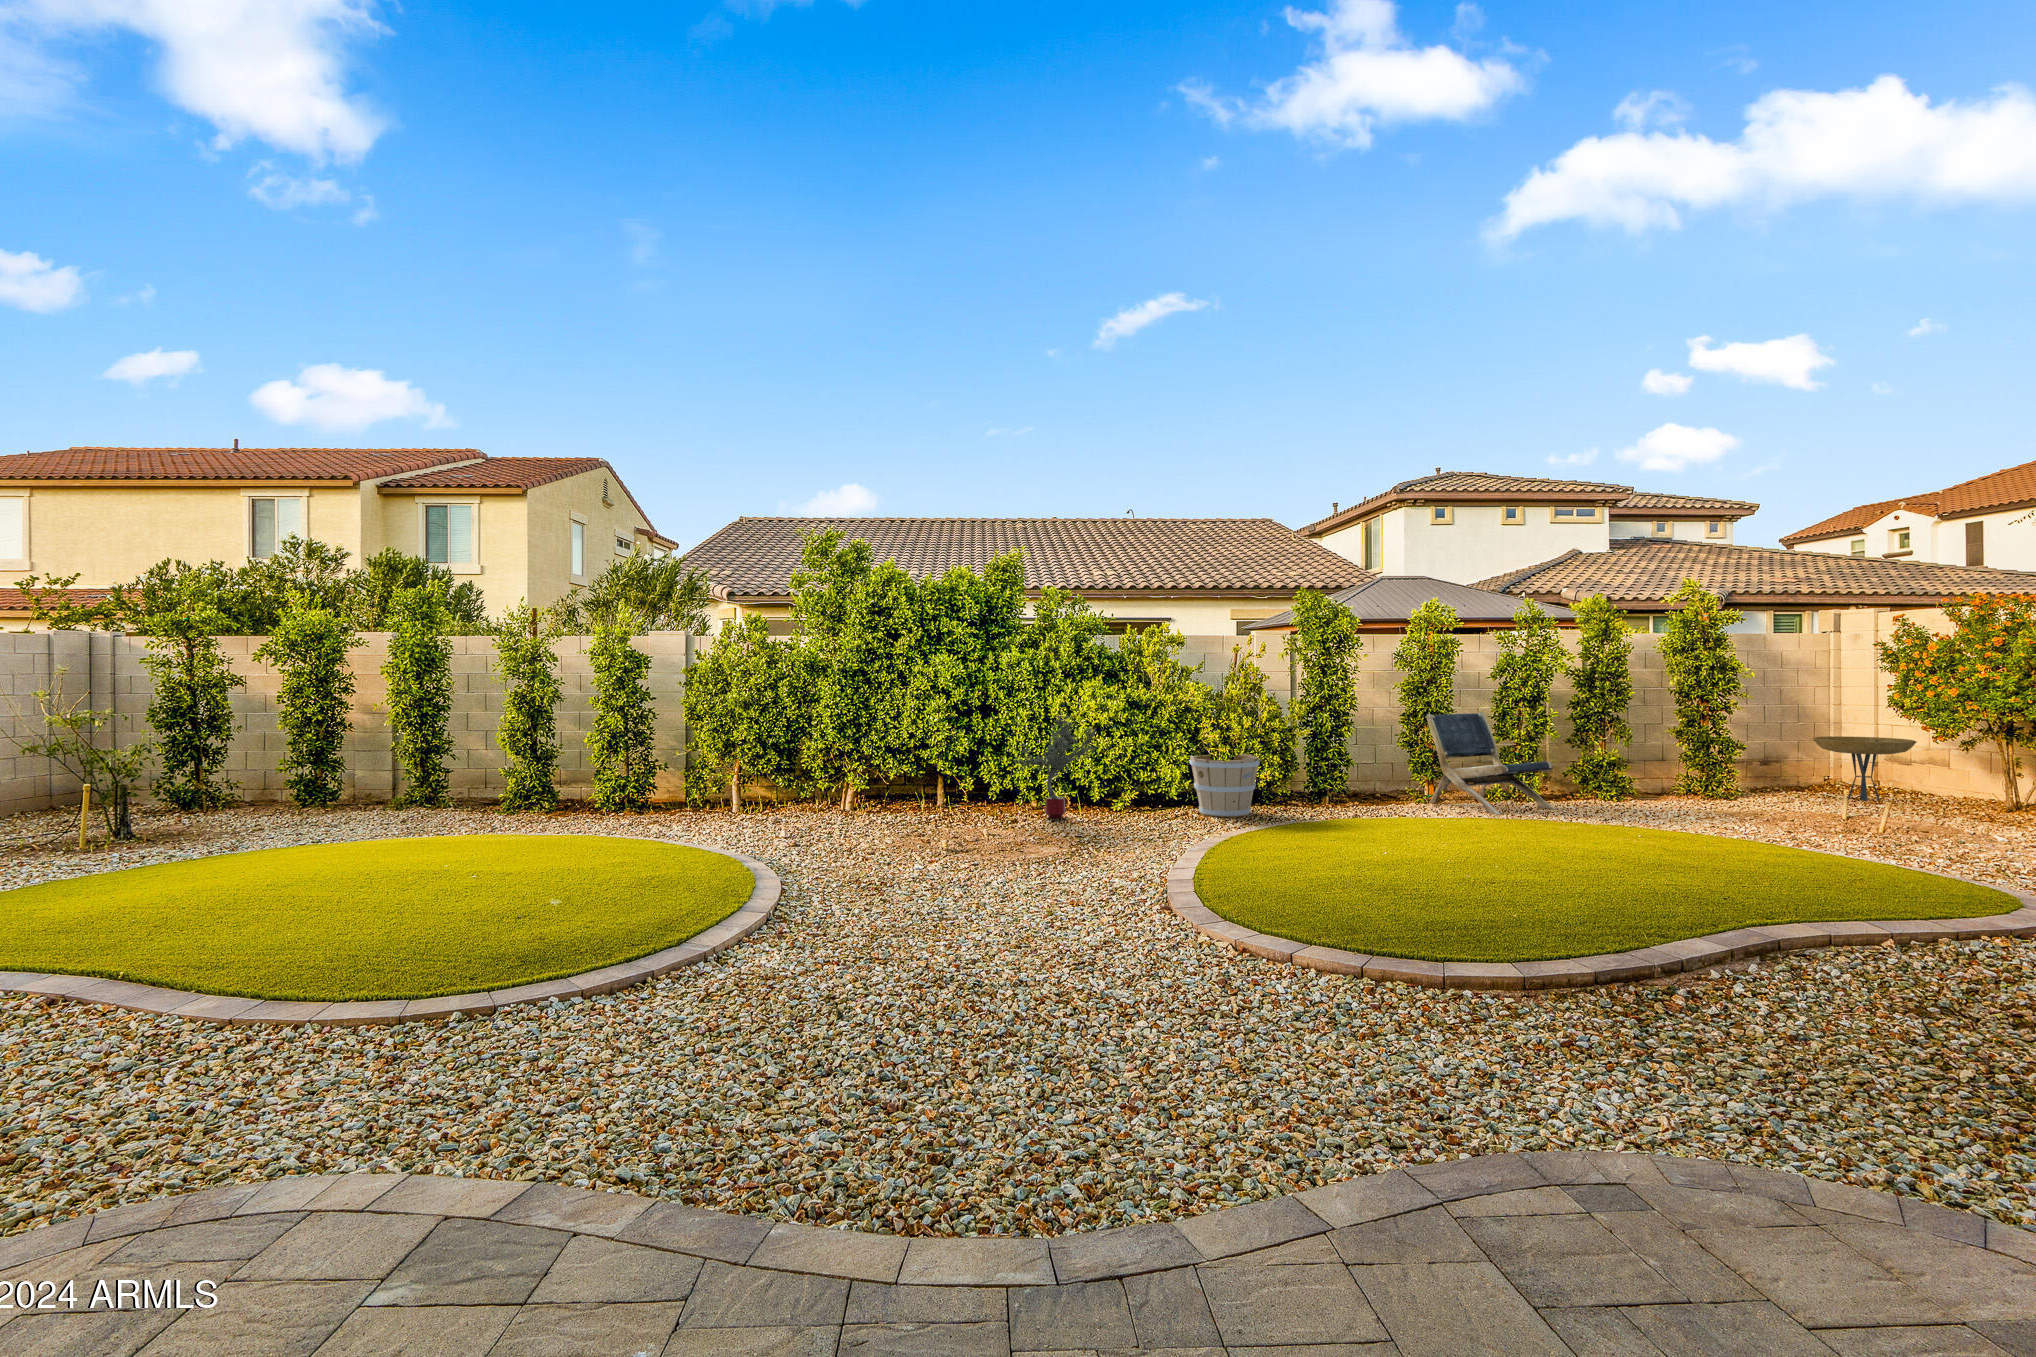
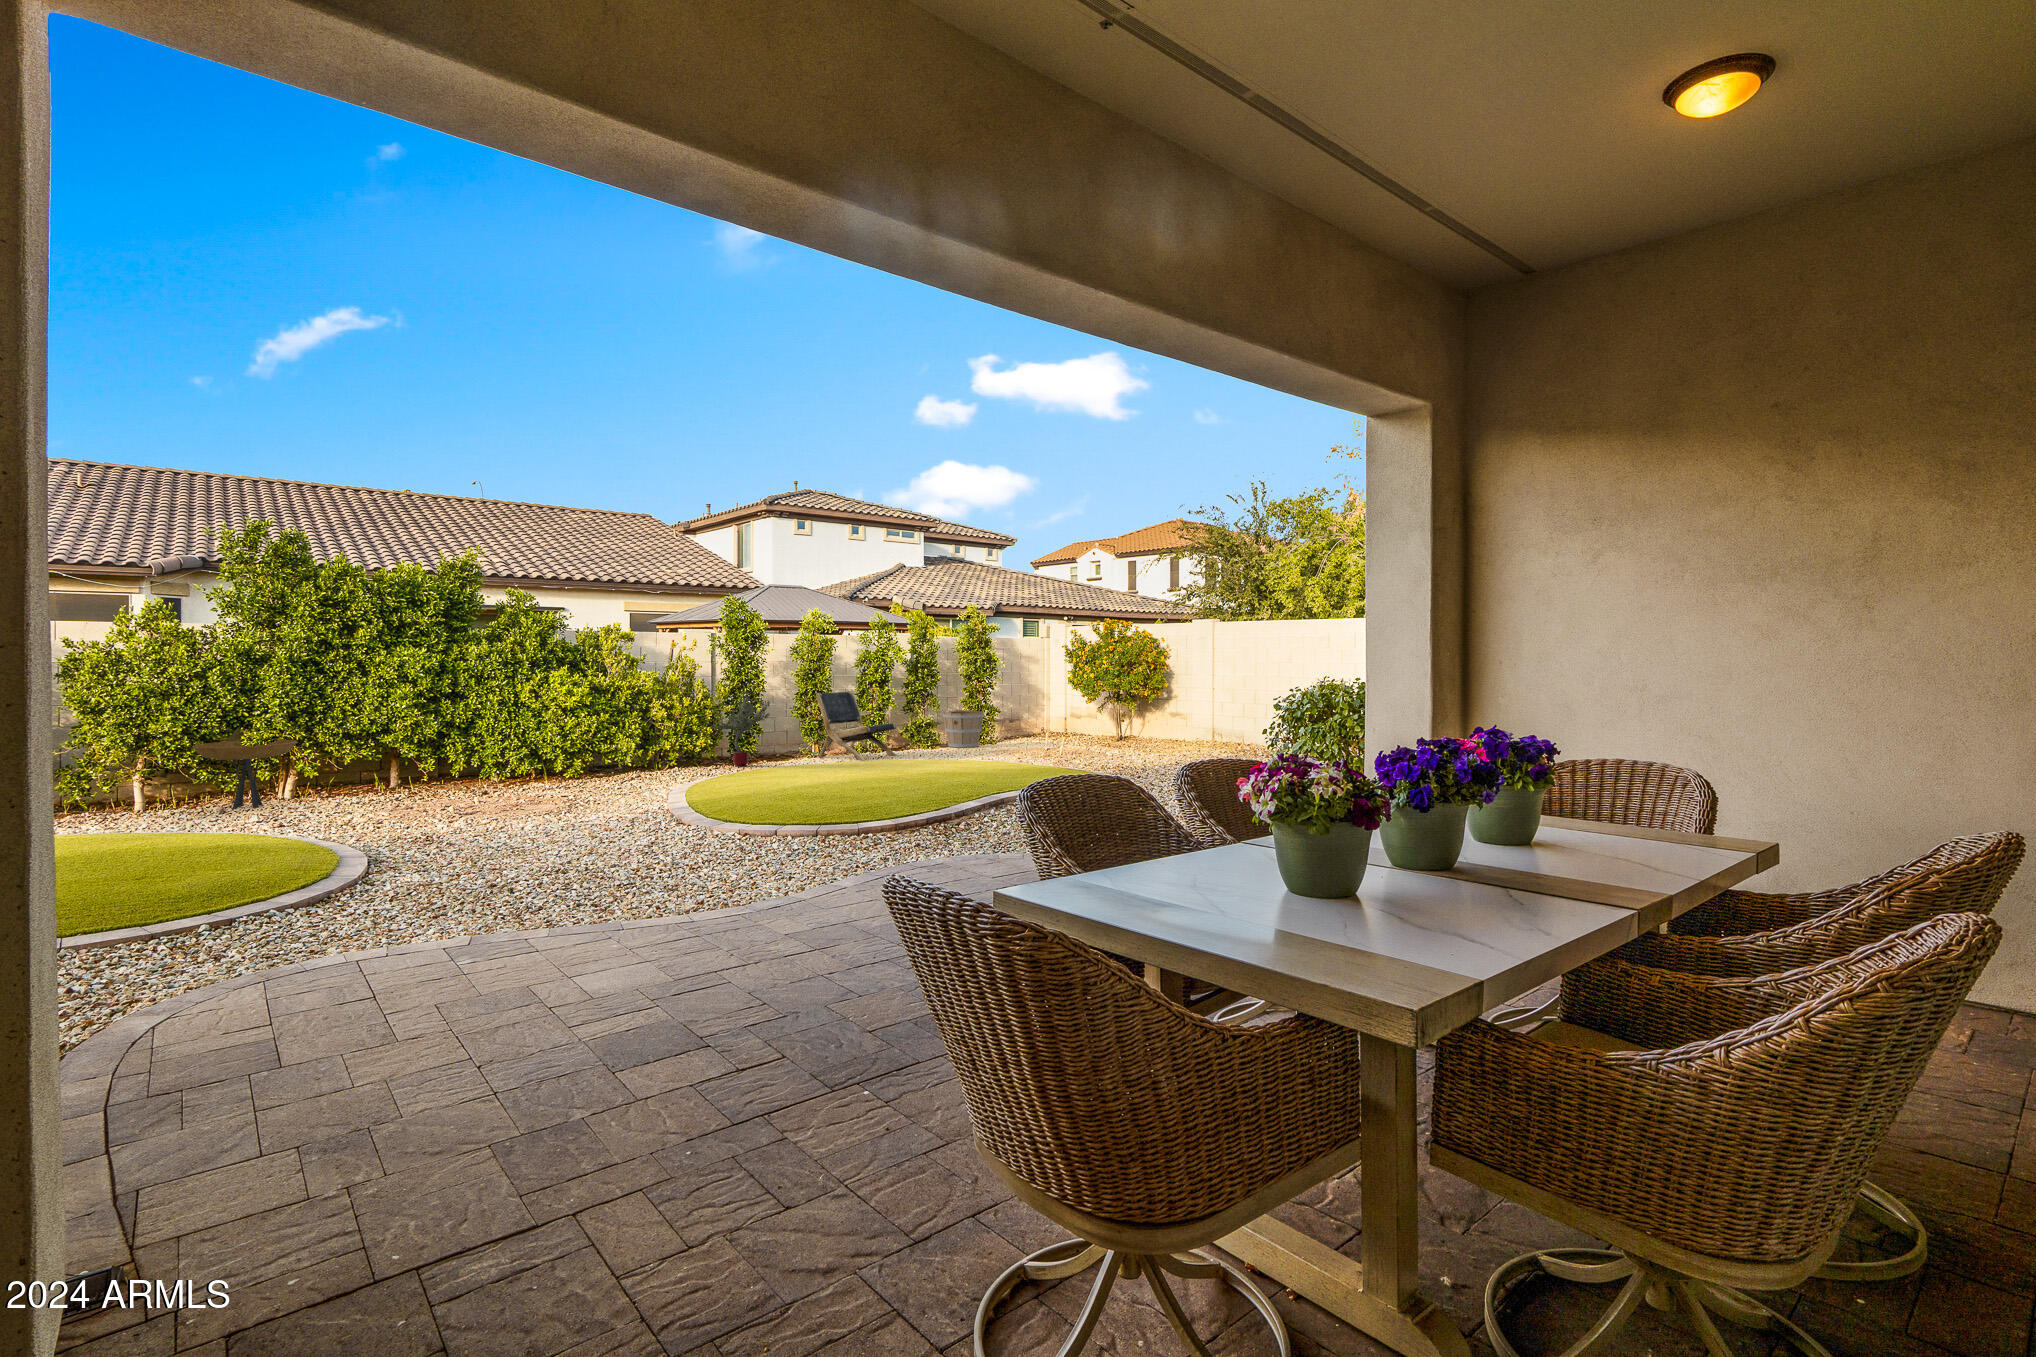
potted tree: present [1014,715,1097,818] -> present [710,692,770,767]
side table: present [1813,736,1917,801] -> present [192,740,297,809]
wooden bucket: present [1189,754,1260,817] -> present [942,710,984,748]

